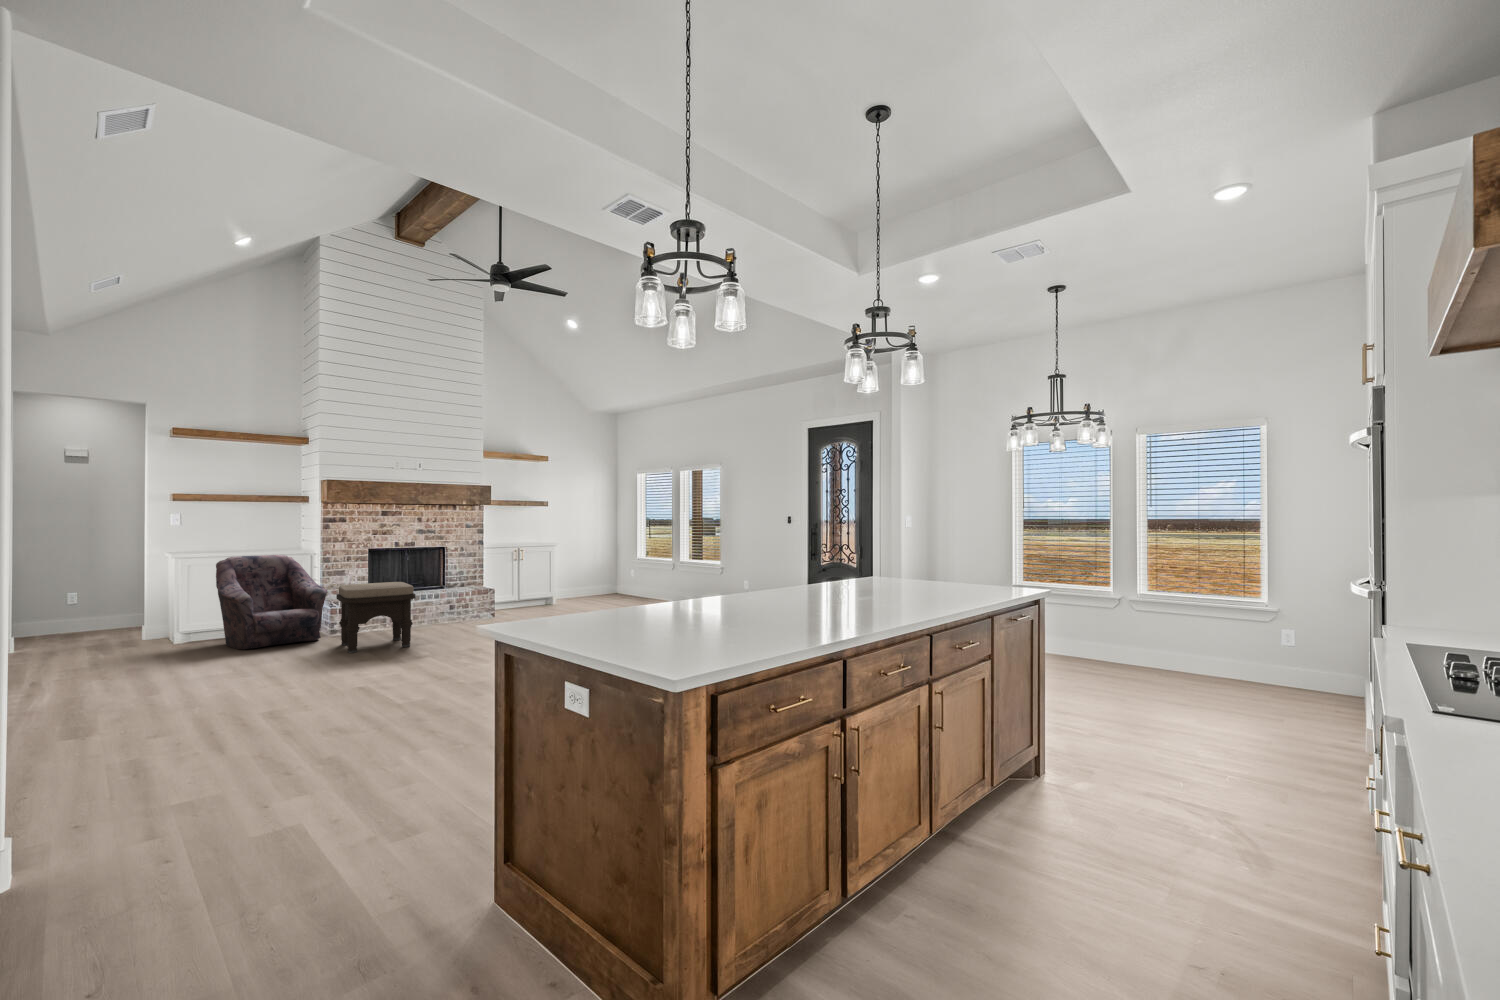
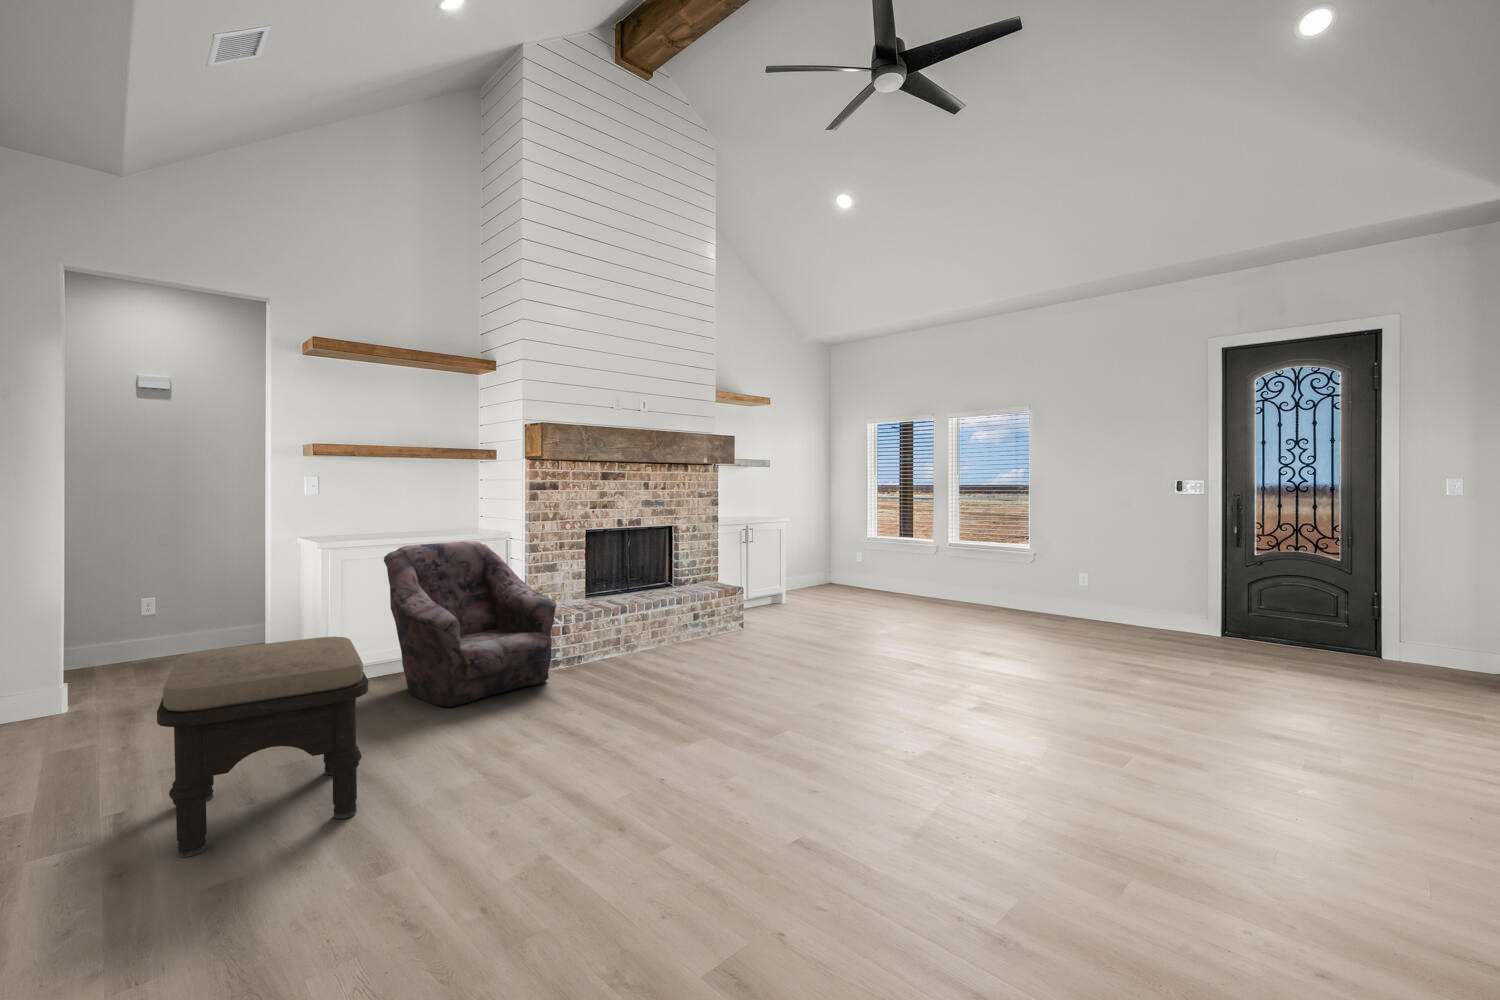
ottoman: present [336,582,415,653] -> present [157,637,368,857]

